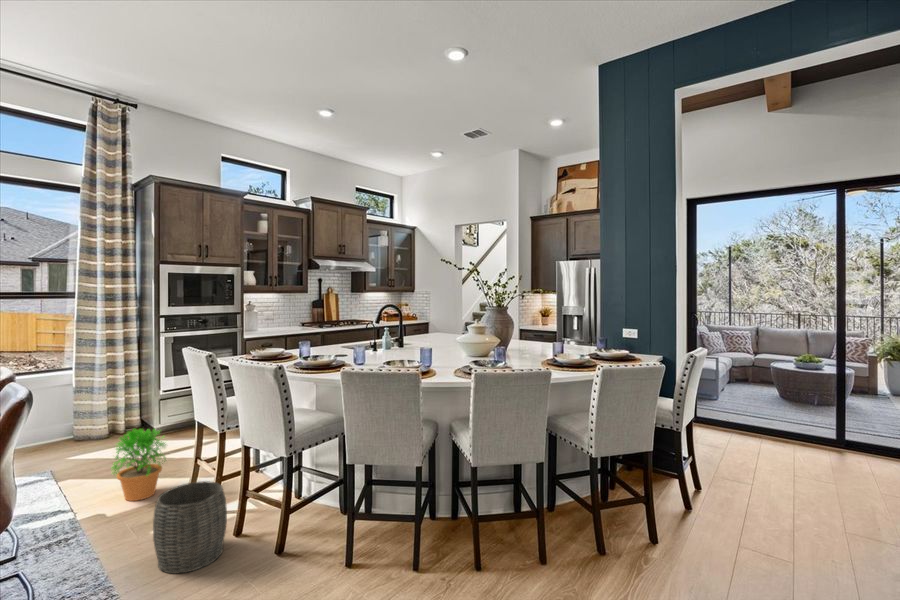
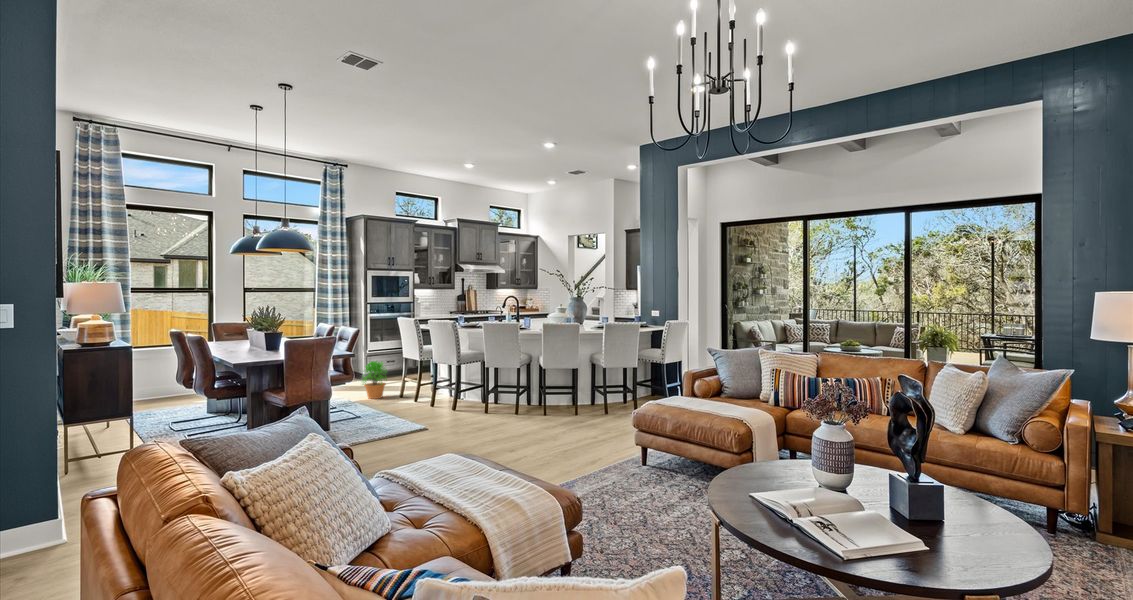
woven basket: present [153,481,227,573] -> none [399,378,430,413]

